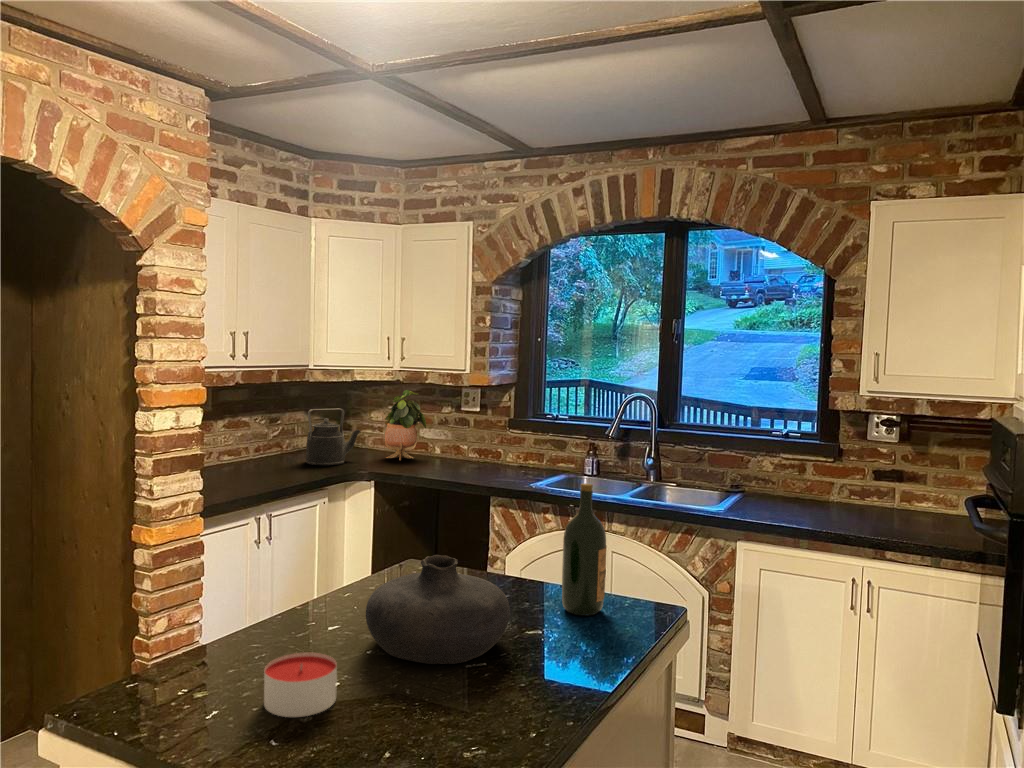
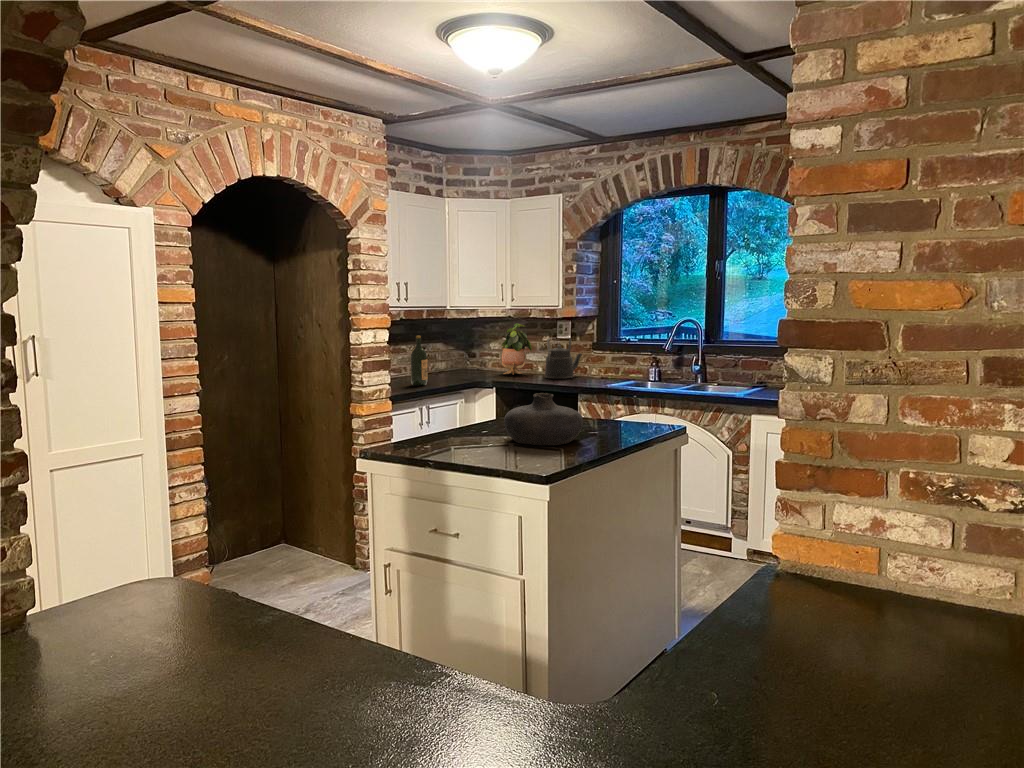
kettle: present [306,408,360,465] -> present [545,338,582,379]
wine bottle: present [562,484,607,616] -> present [410,336,428,386]
candle: present [264,653,337,717] -> none [458,433,493,457]

